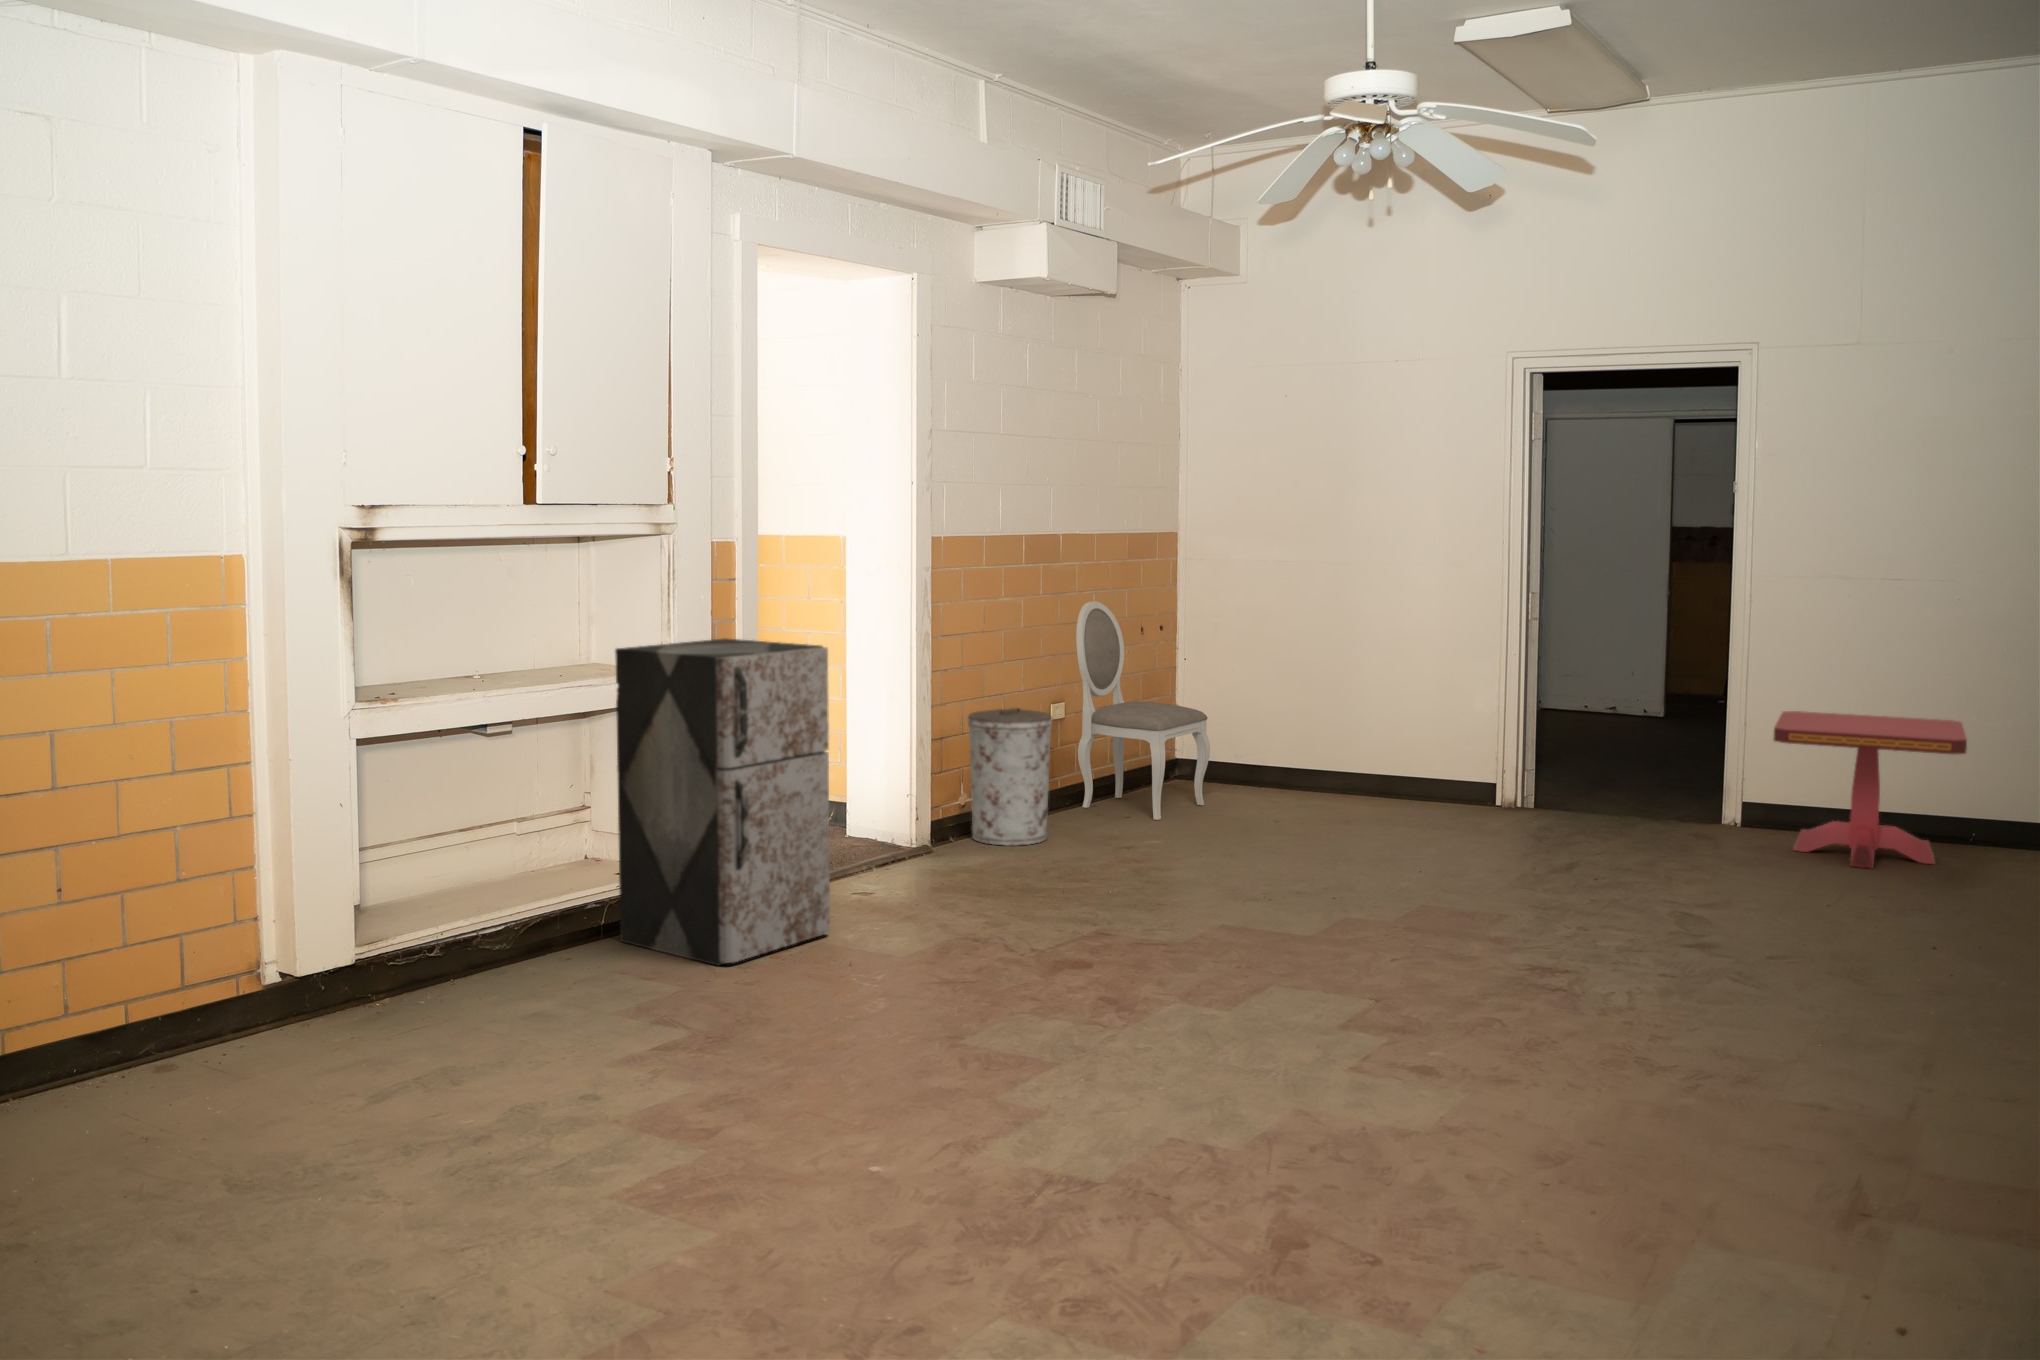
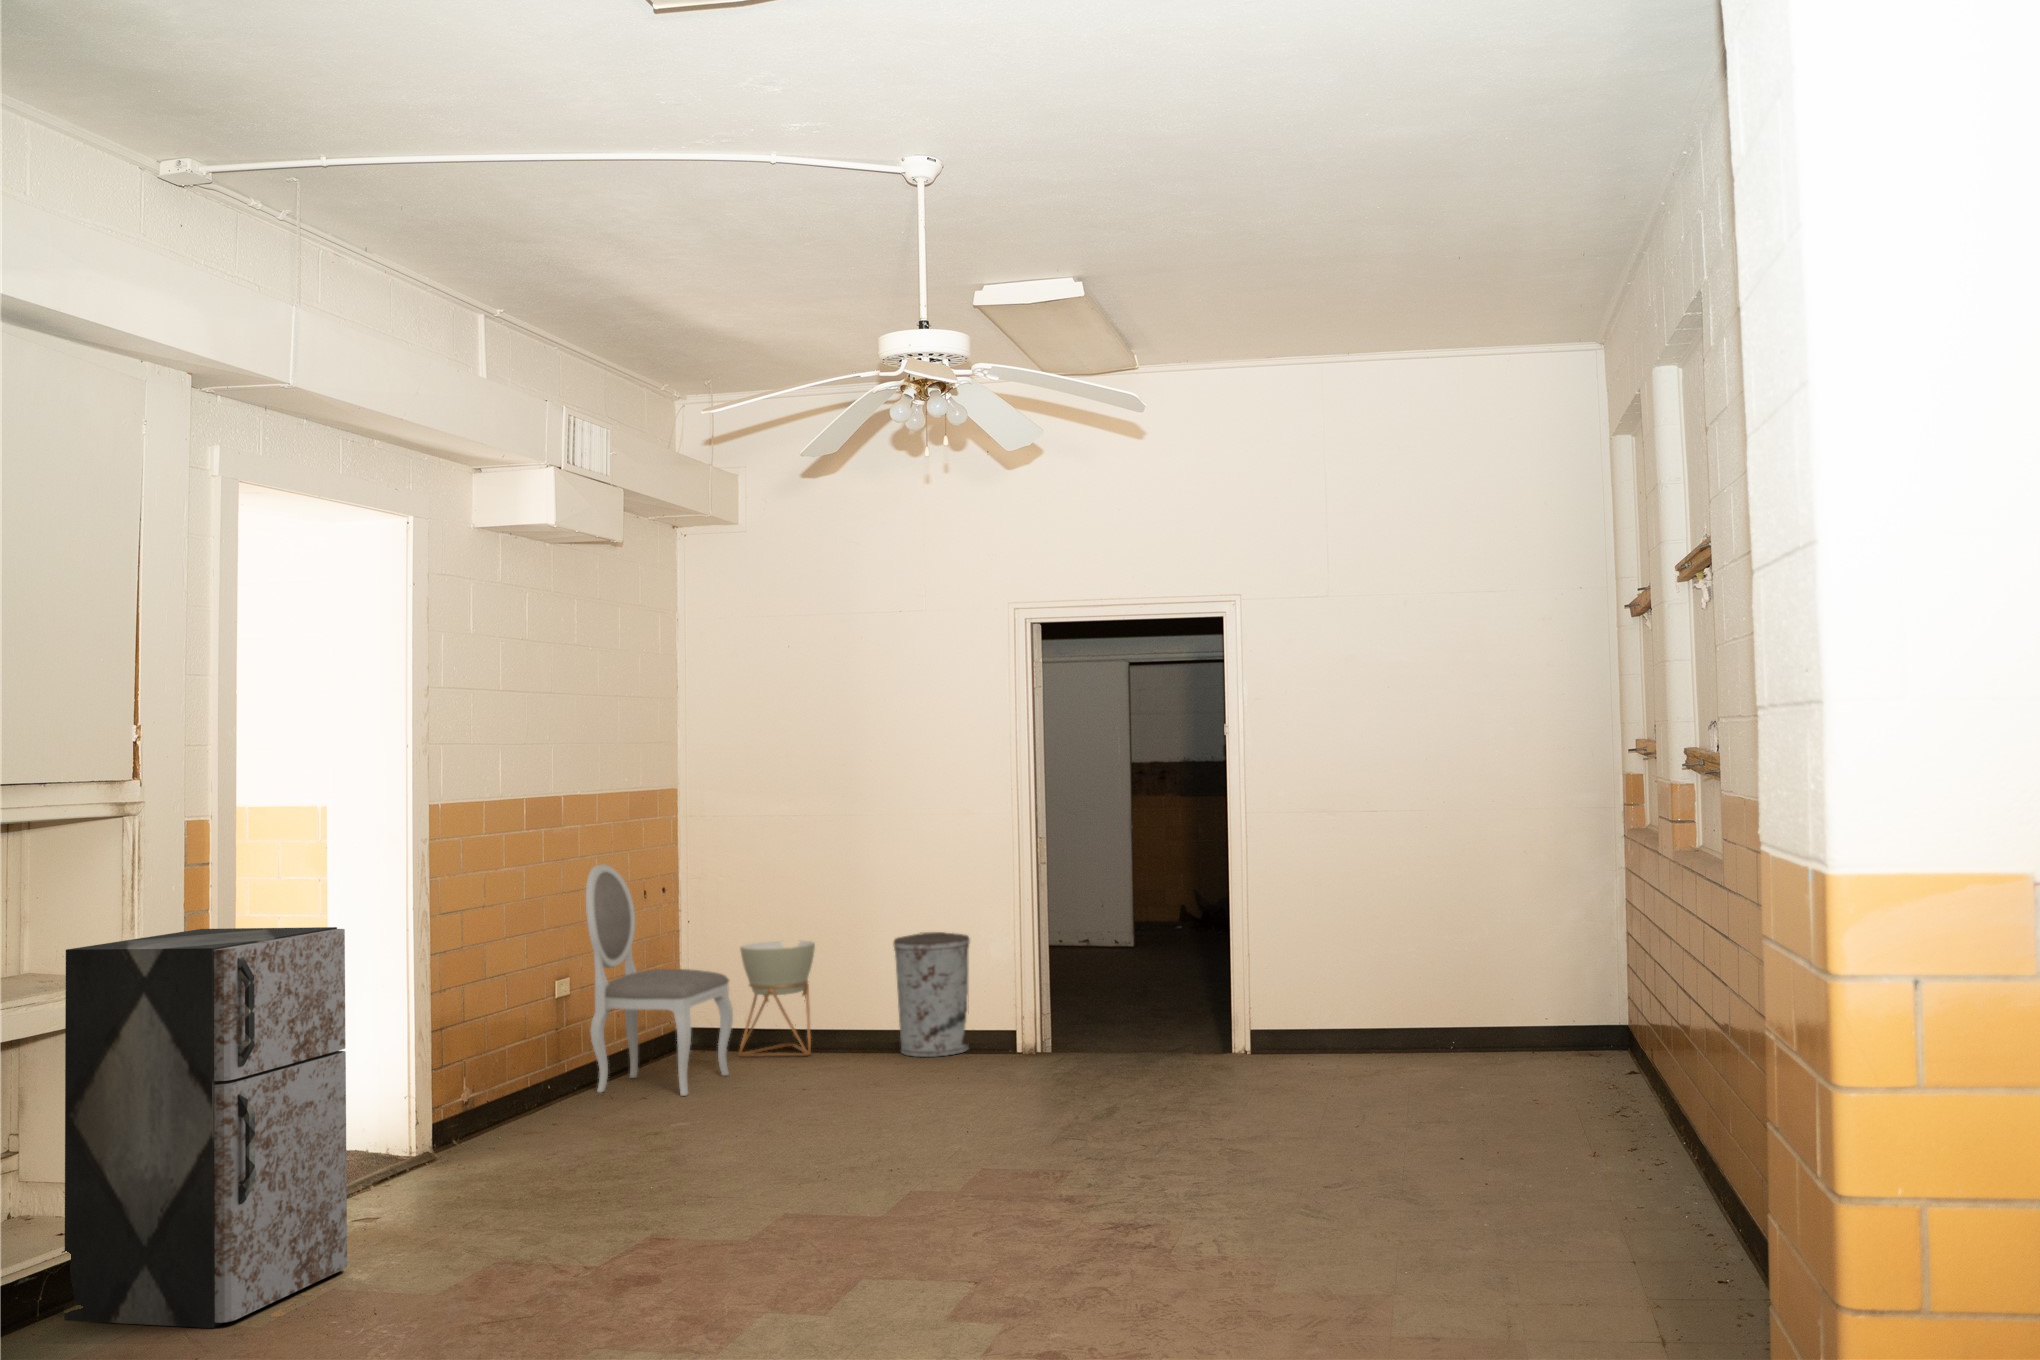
planter: none [1219,684,1297,795] -> present [738,940,815,1057]
trash can: present [968,708,1052,846] -> present [893,932,970,1057]
side table: present [1773,711,1967,869] -> none [1262,921,1416,1062]

